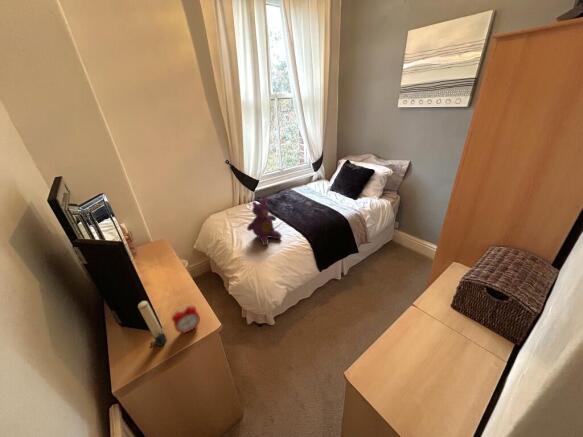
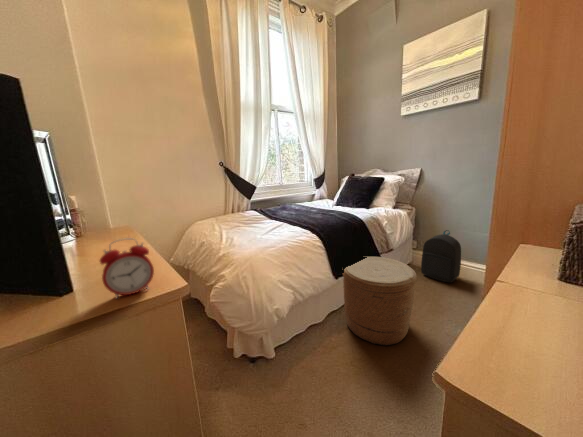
teddy bear: present [247,198,281,245] -> none [241,182,284,238]
backpack: none [397,220,431,262] -> present [421,230,461,282]
woven basket: none [326,251,380,317] -> present [342,257,417,346]
candle: present [138,301,167,346] -> none [32,206,83,314]

